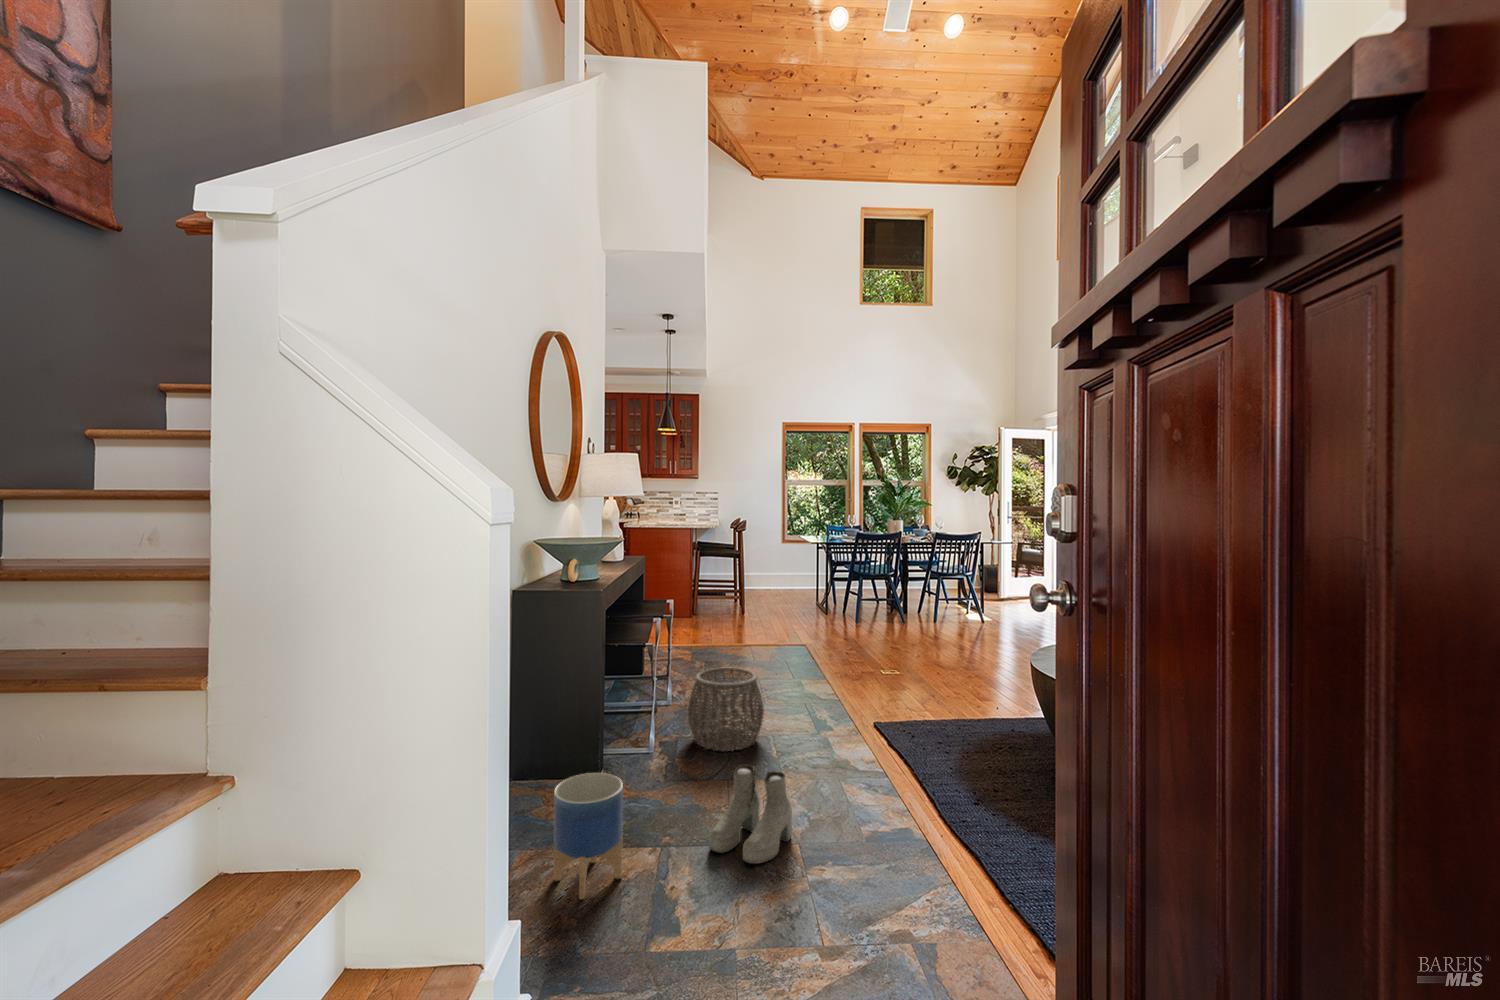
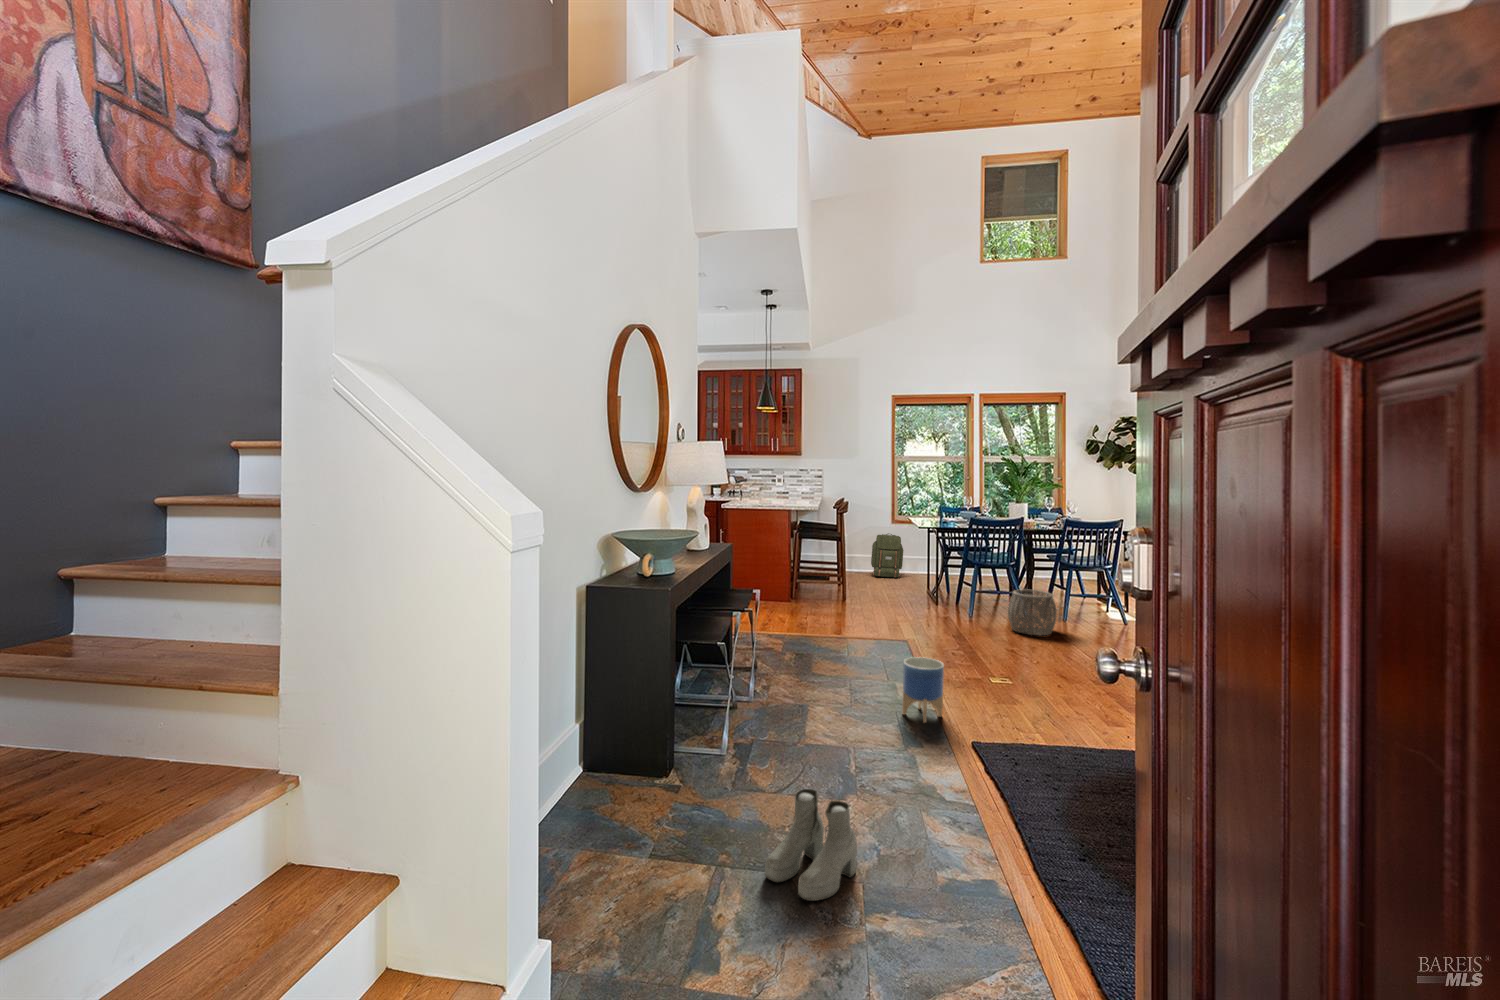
backpack: none [762,551,792,593] -> present [871,533,904,577]
woven basket: present [688,668,764,751] -> present [1008,589,1057,636]
planter: present [554,773,623,899] -> present [902,657,944,723]

